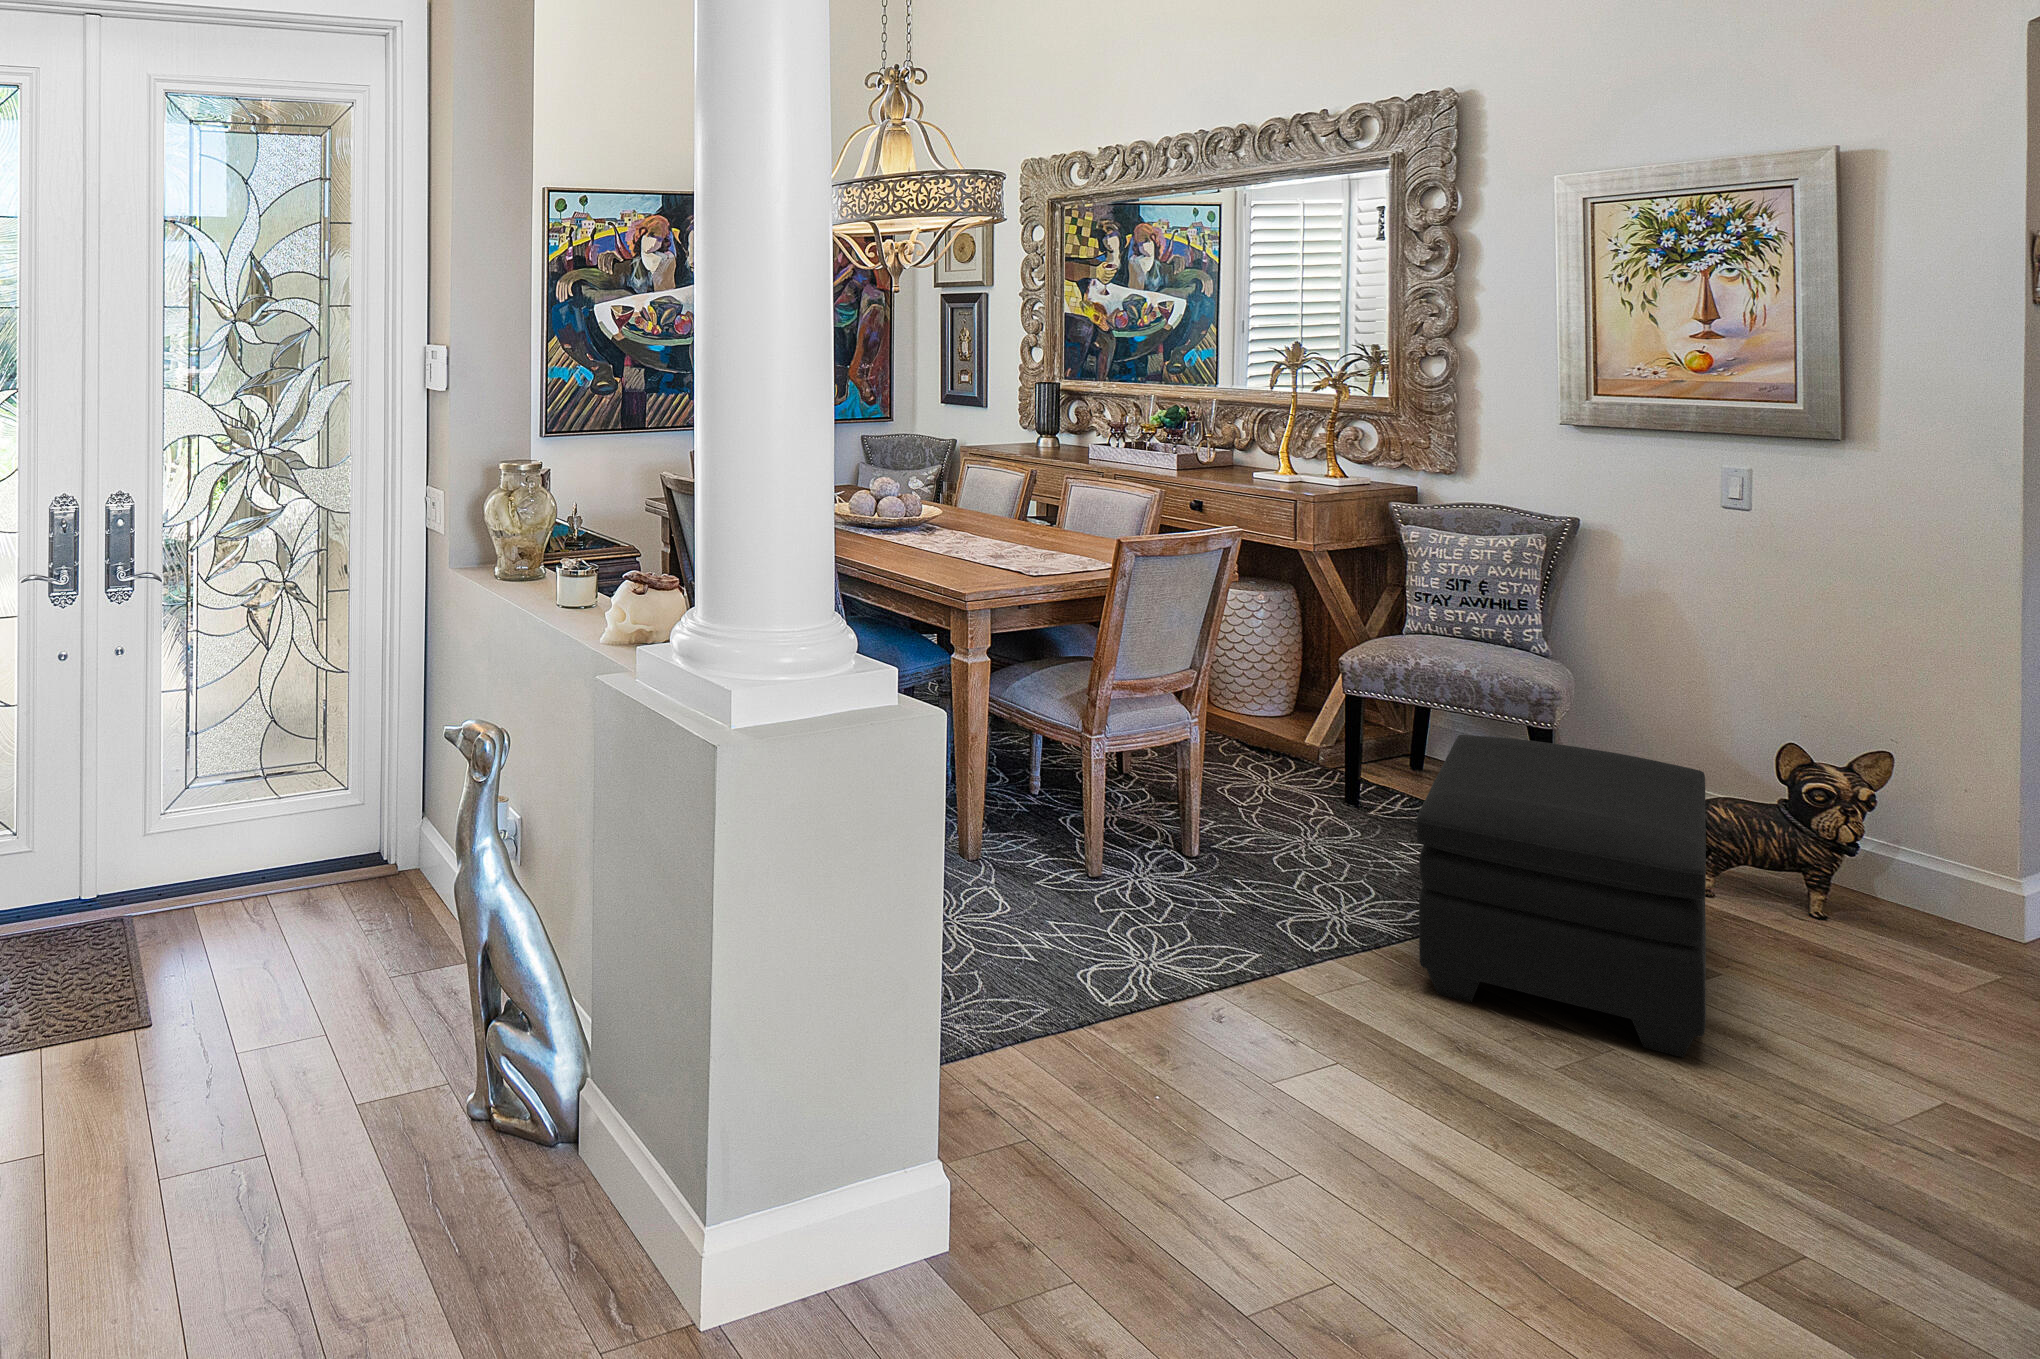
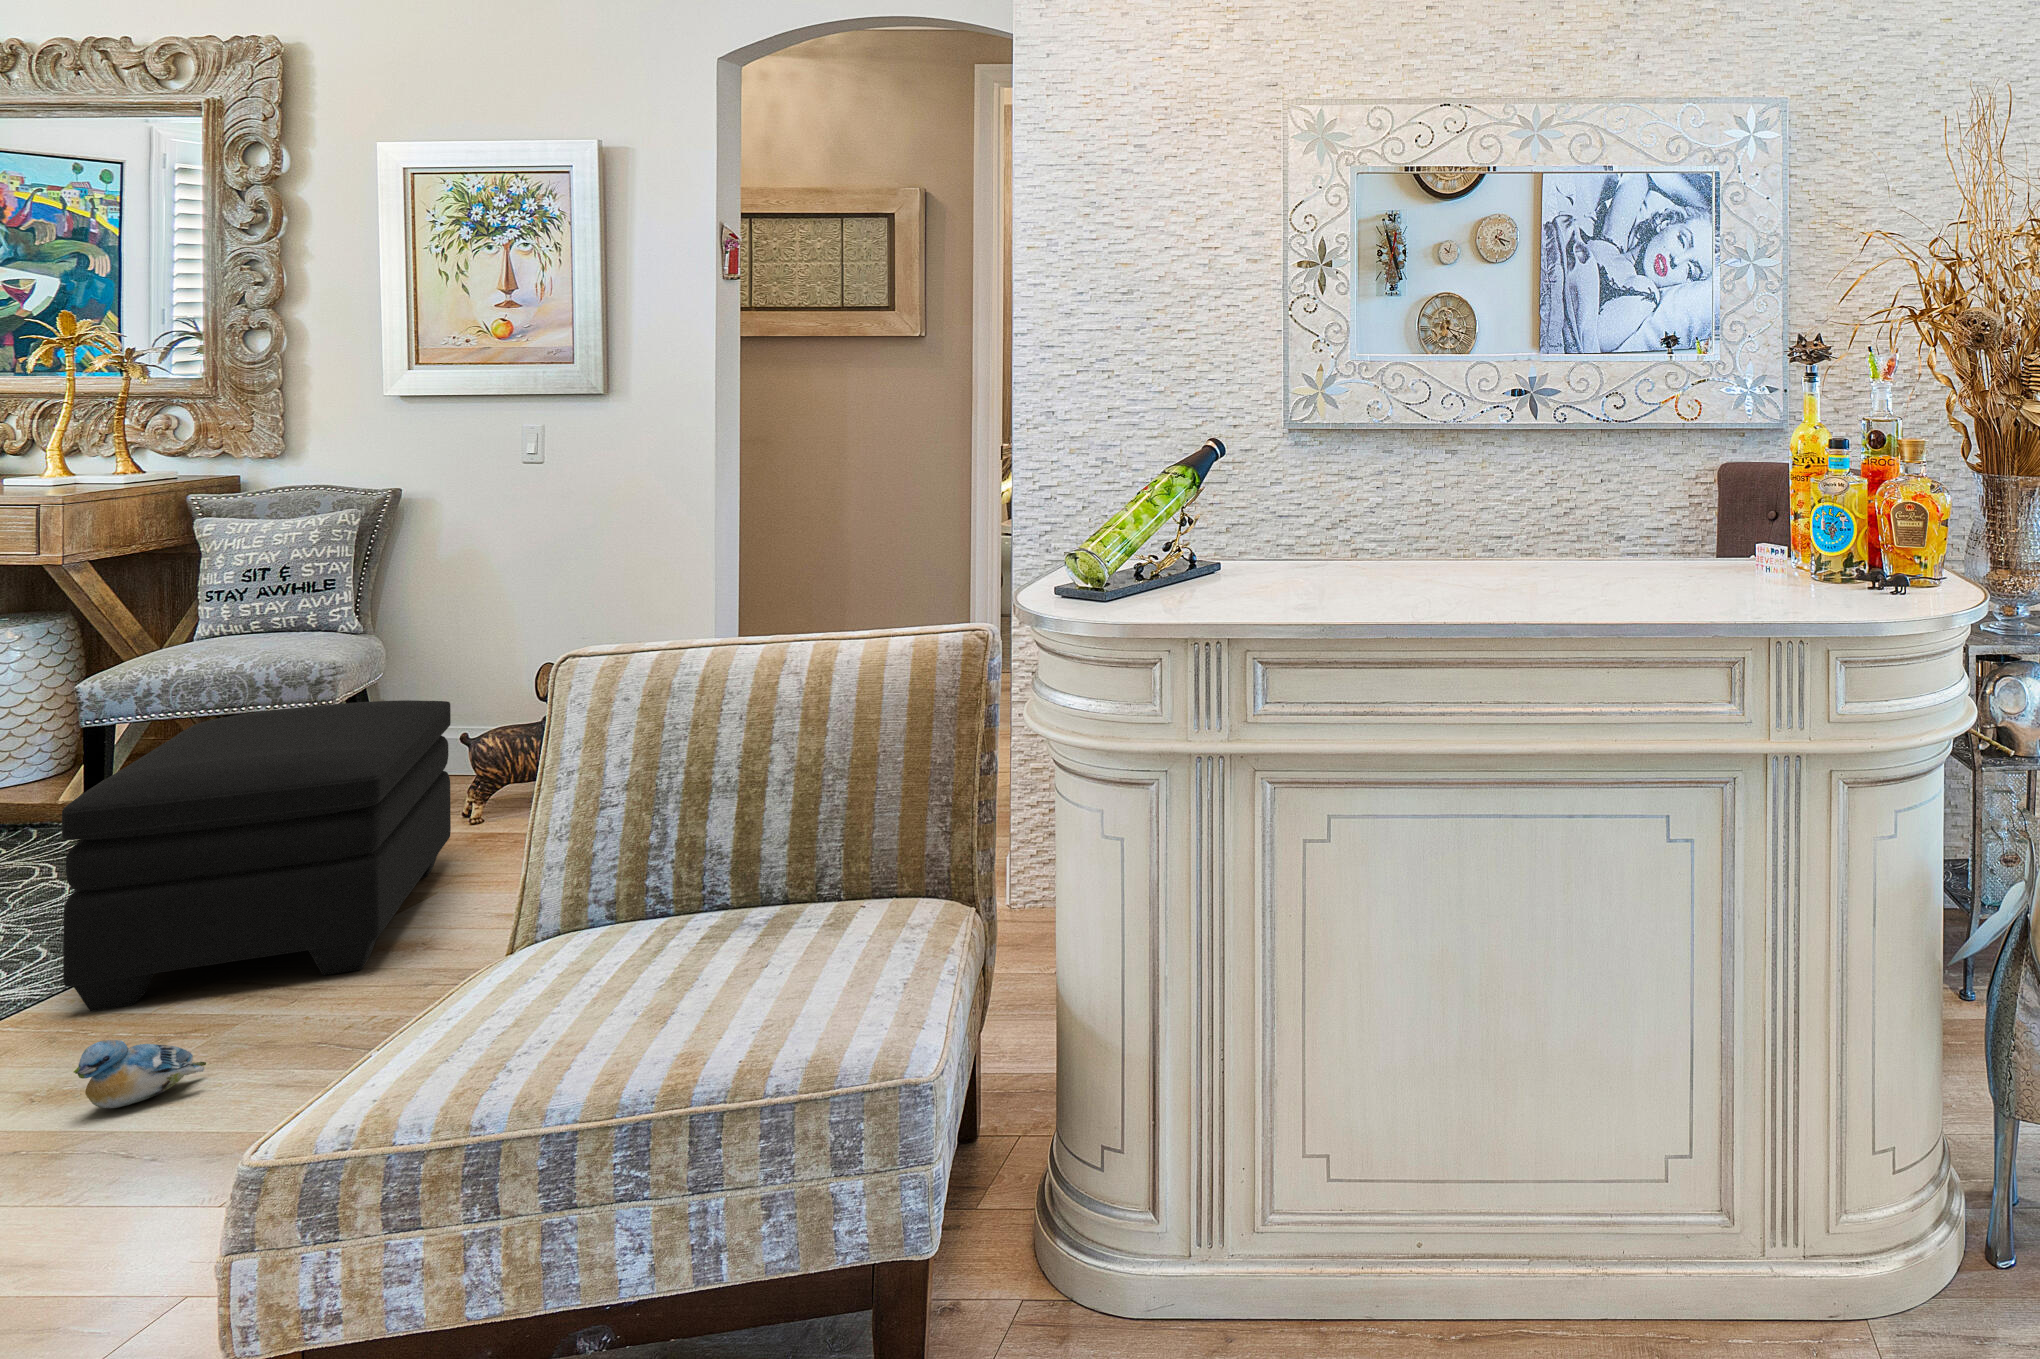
plush toy: none [1493,1070,1599,1138] -> present [74,1040,206,1108]

